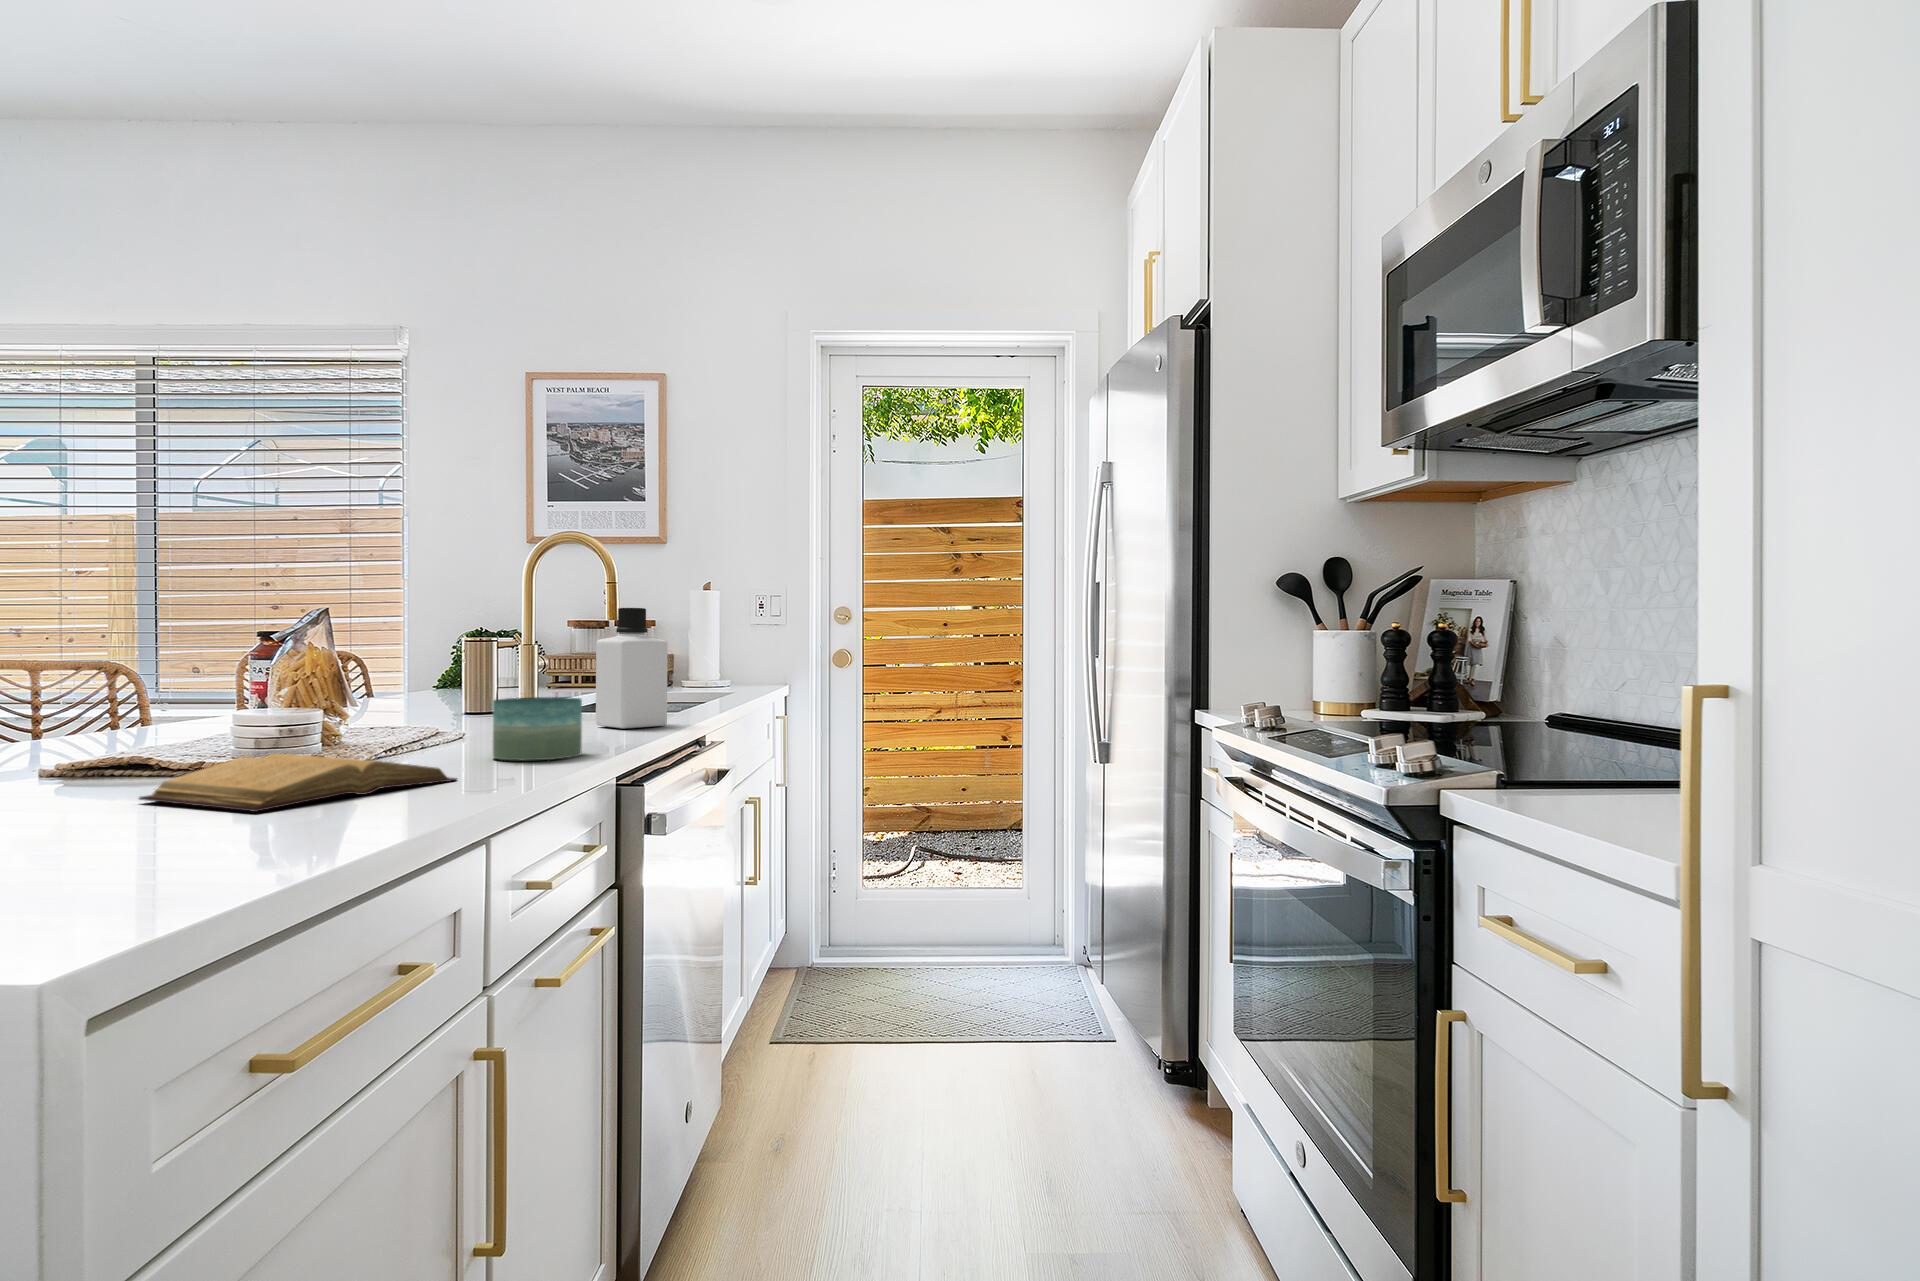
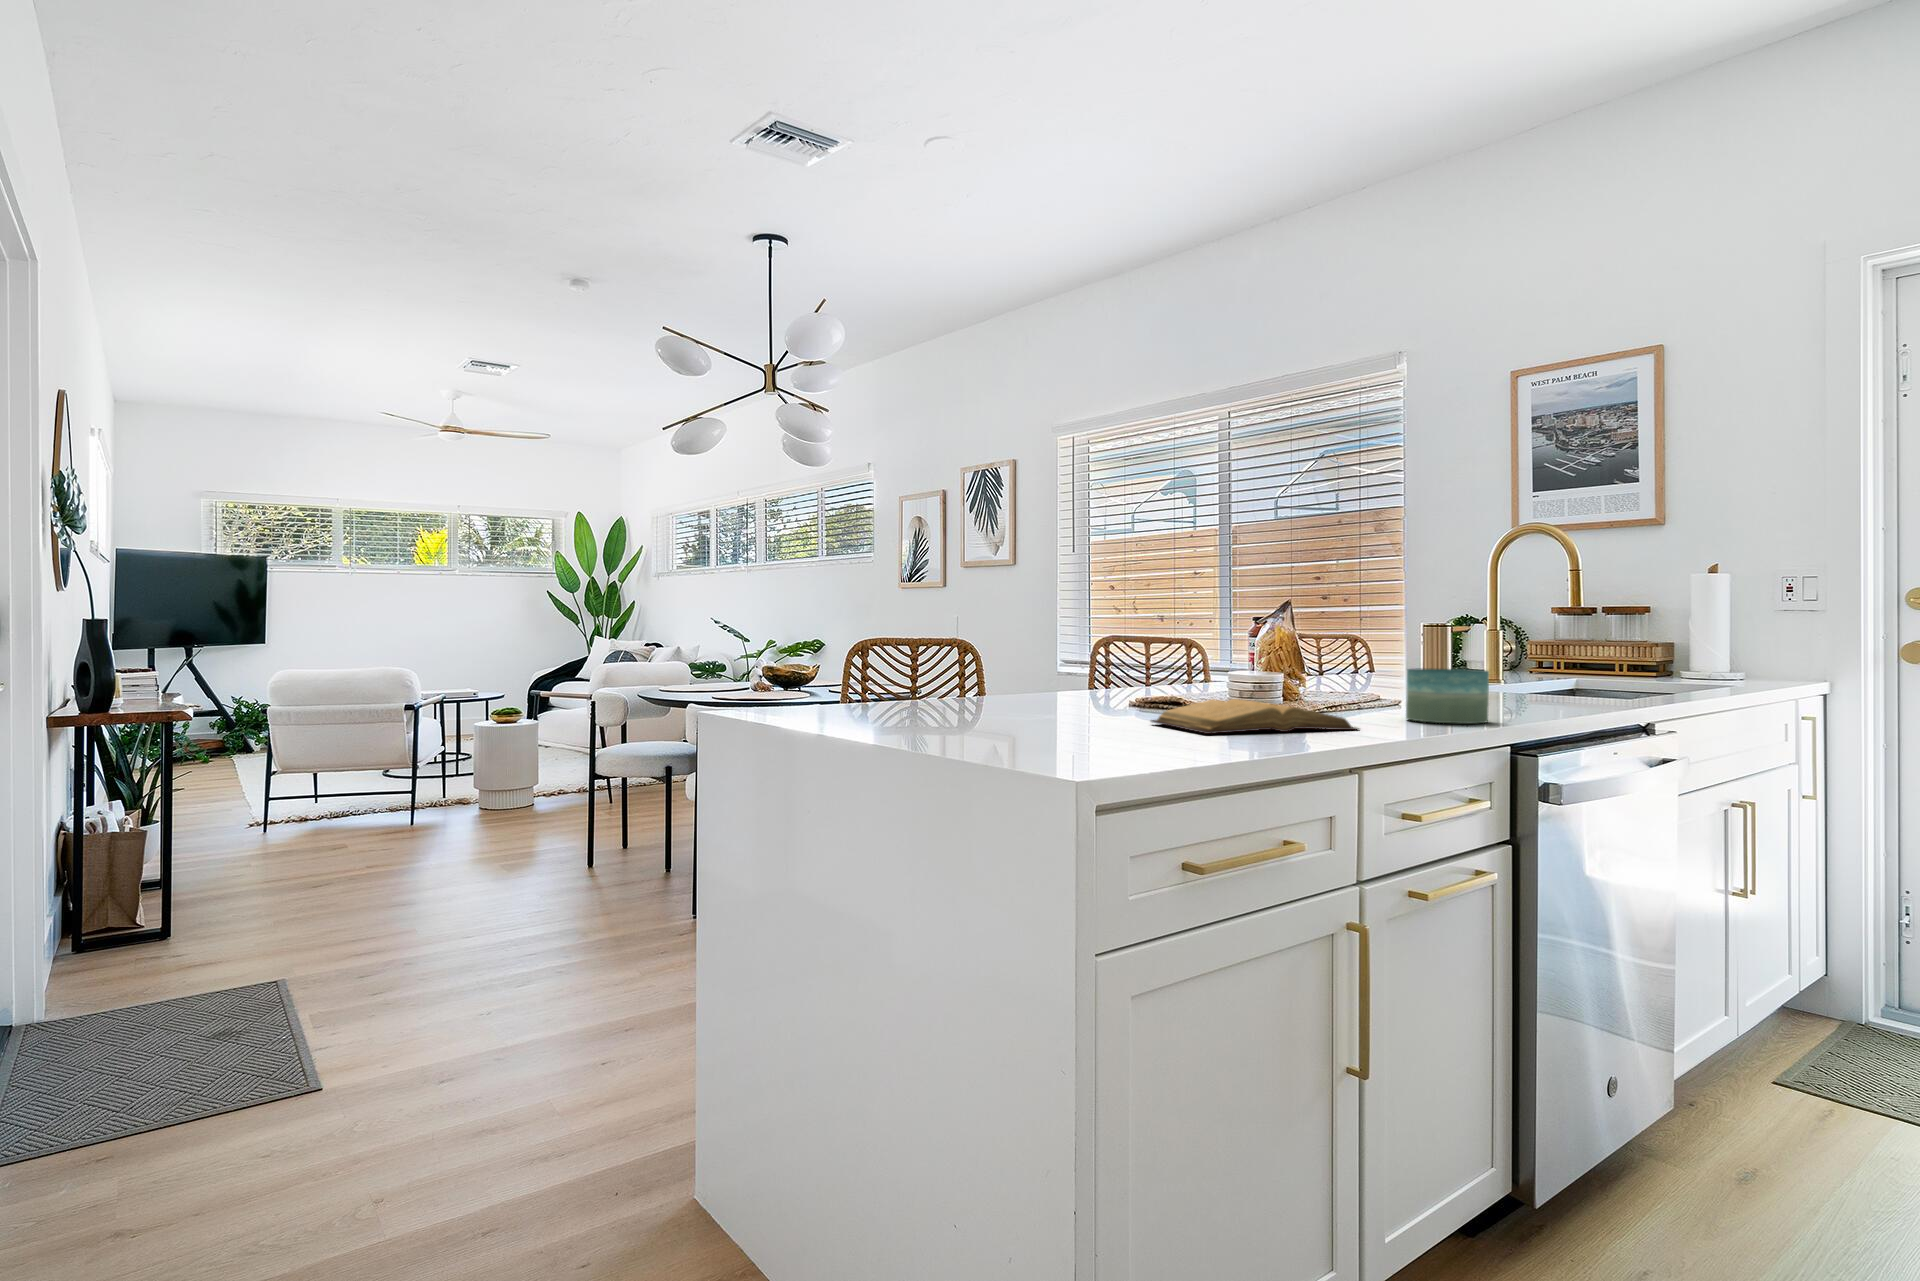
bottle: present [596,608,668,729] -> none [1533,589,1611,708]

